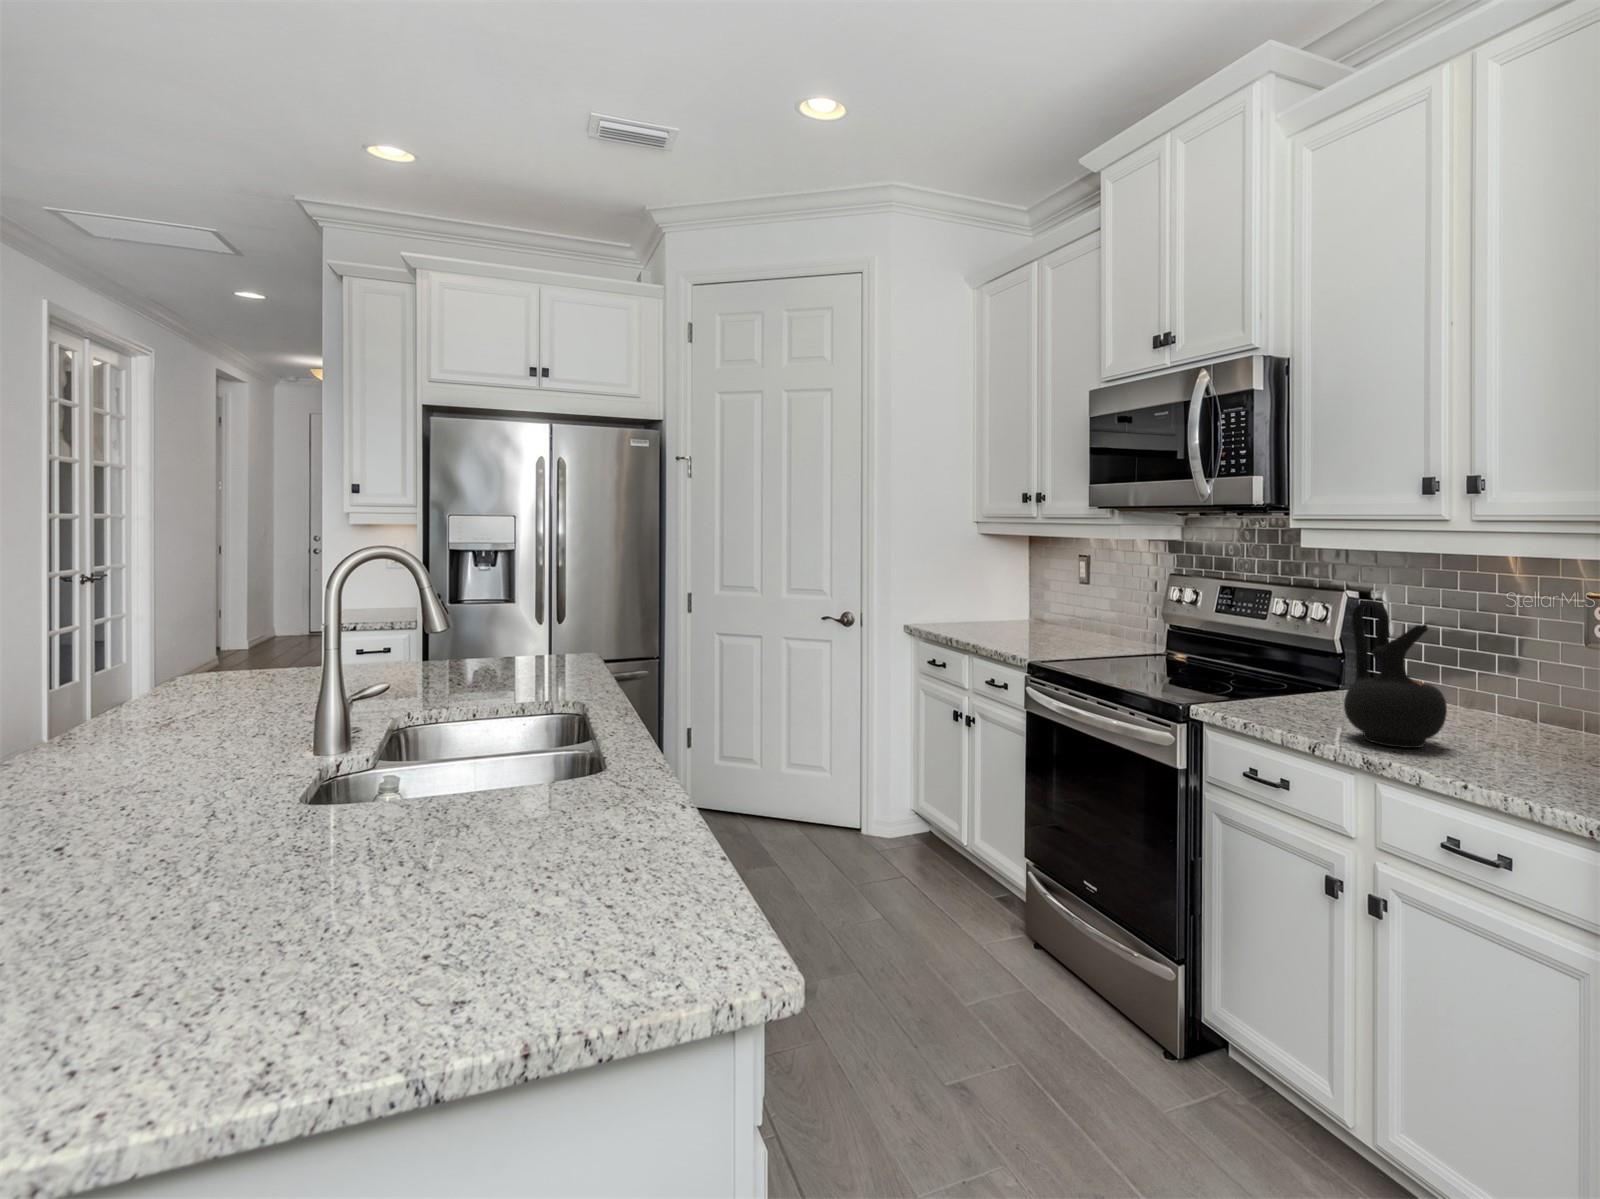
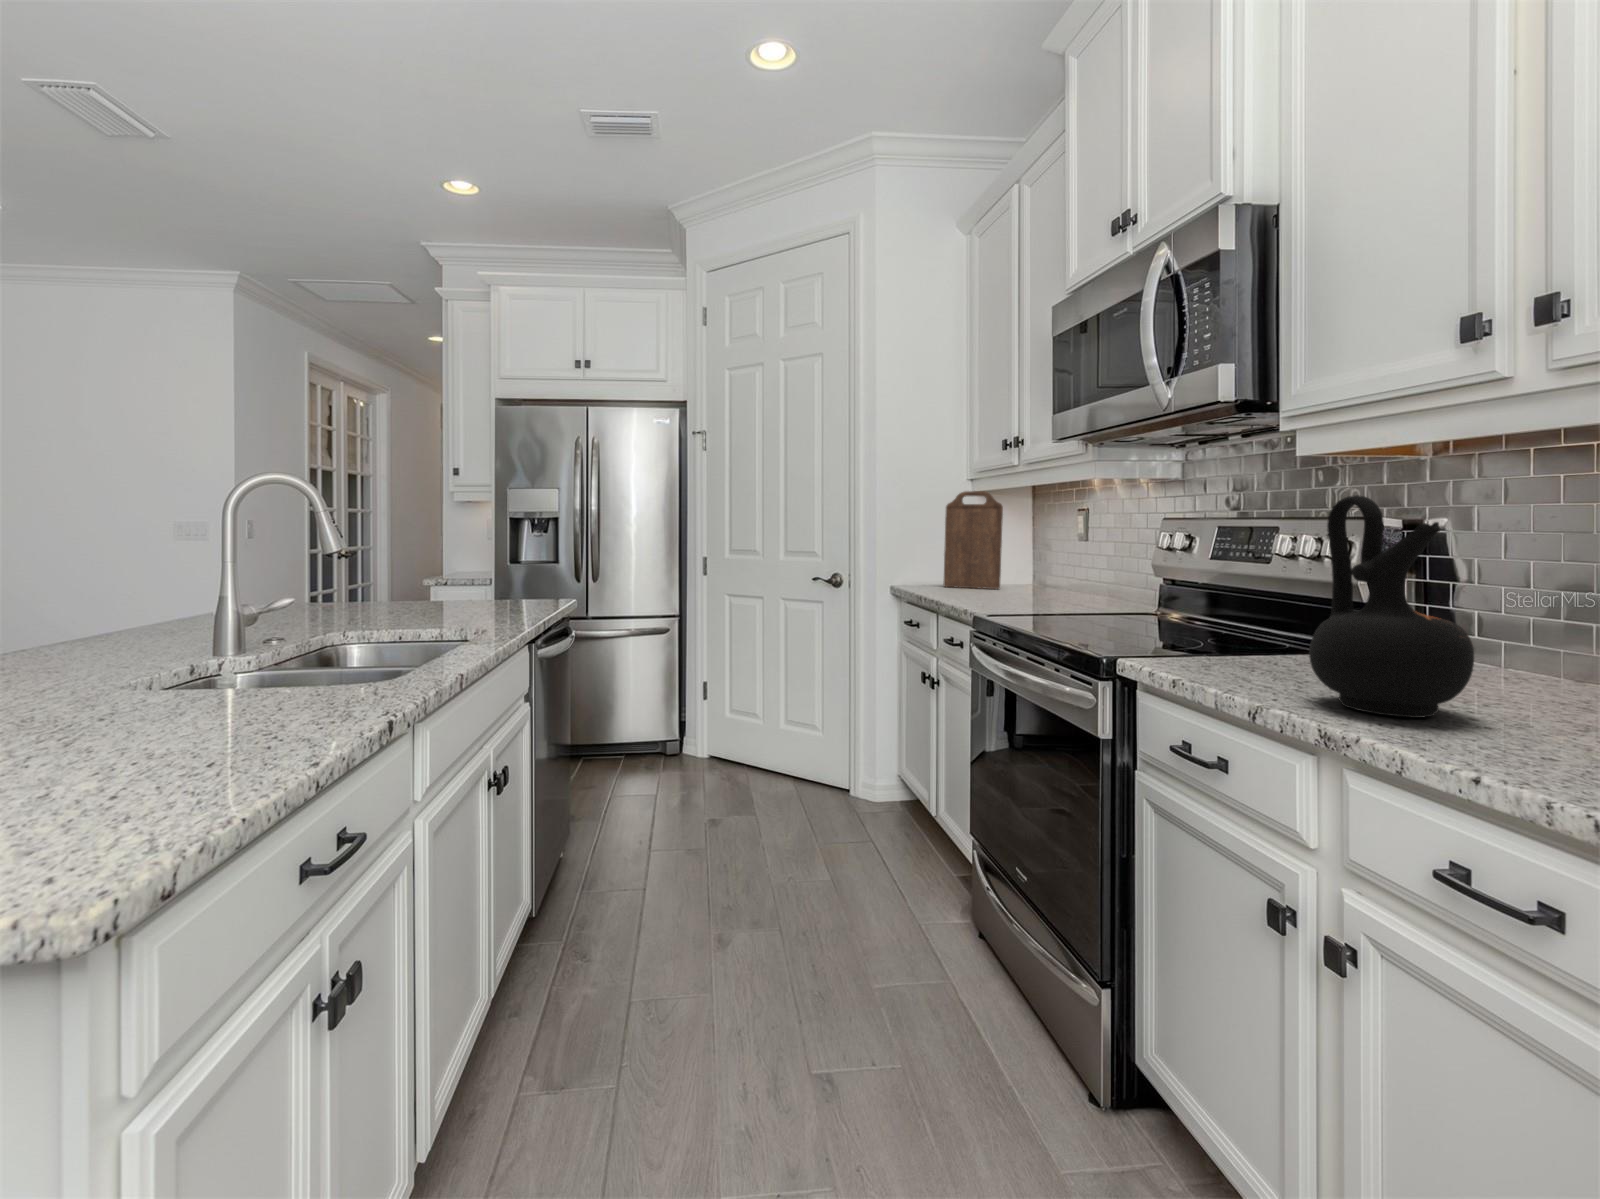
cutting board: none [958,540,1012,629] -> present [944,491,1003,589]

